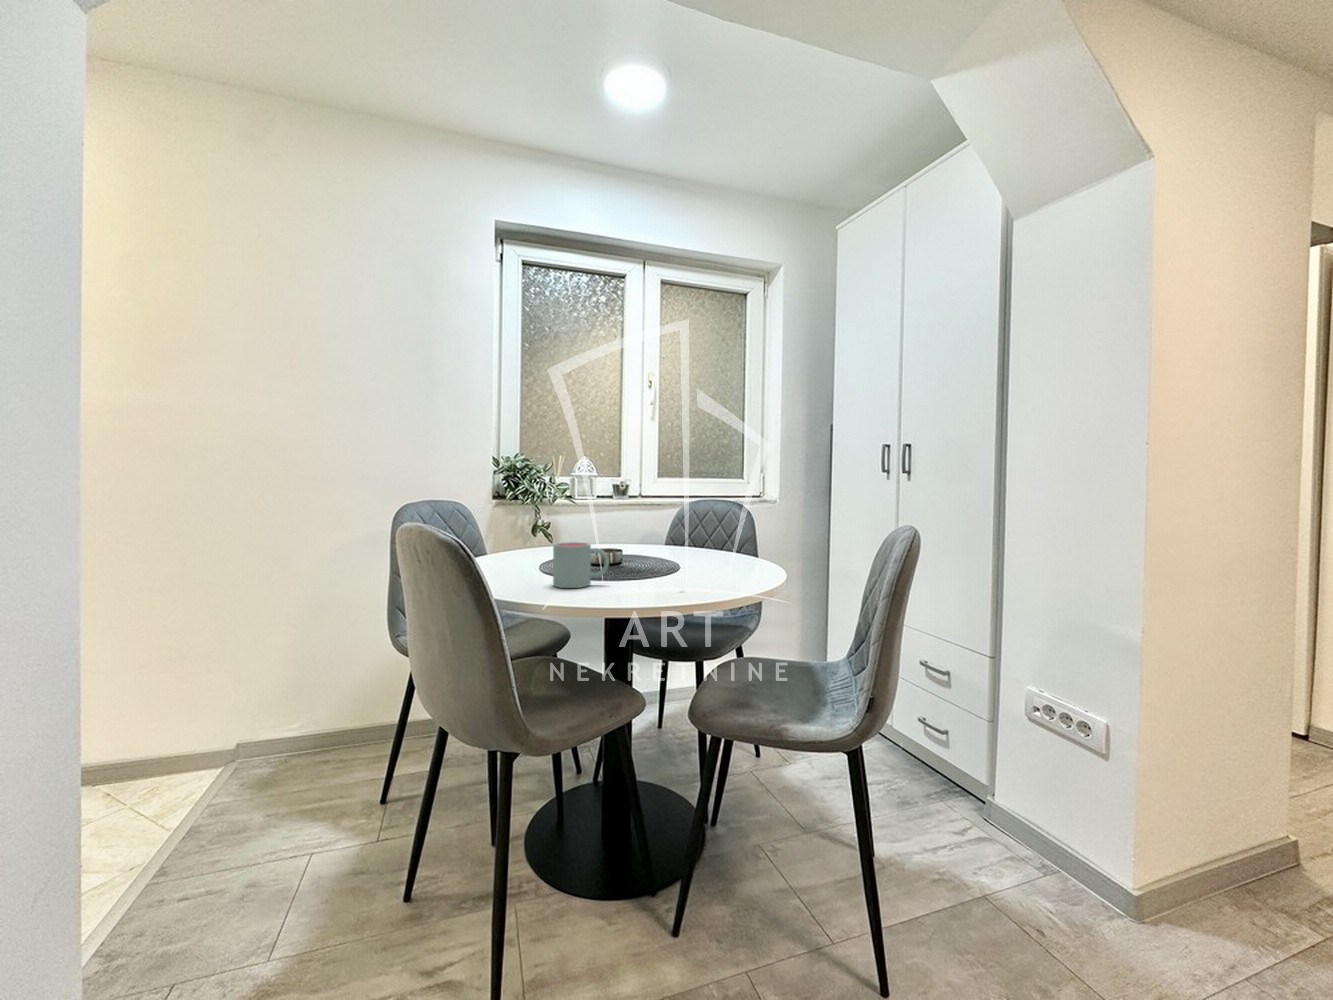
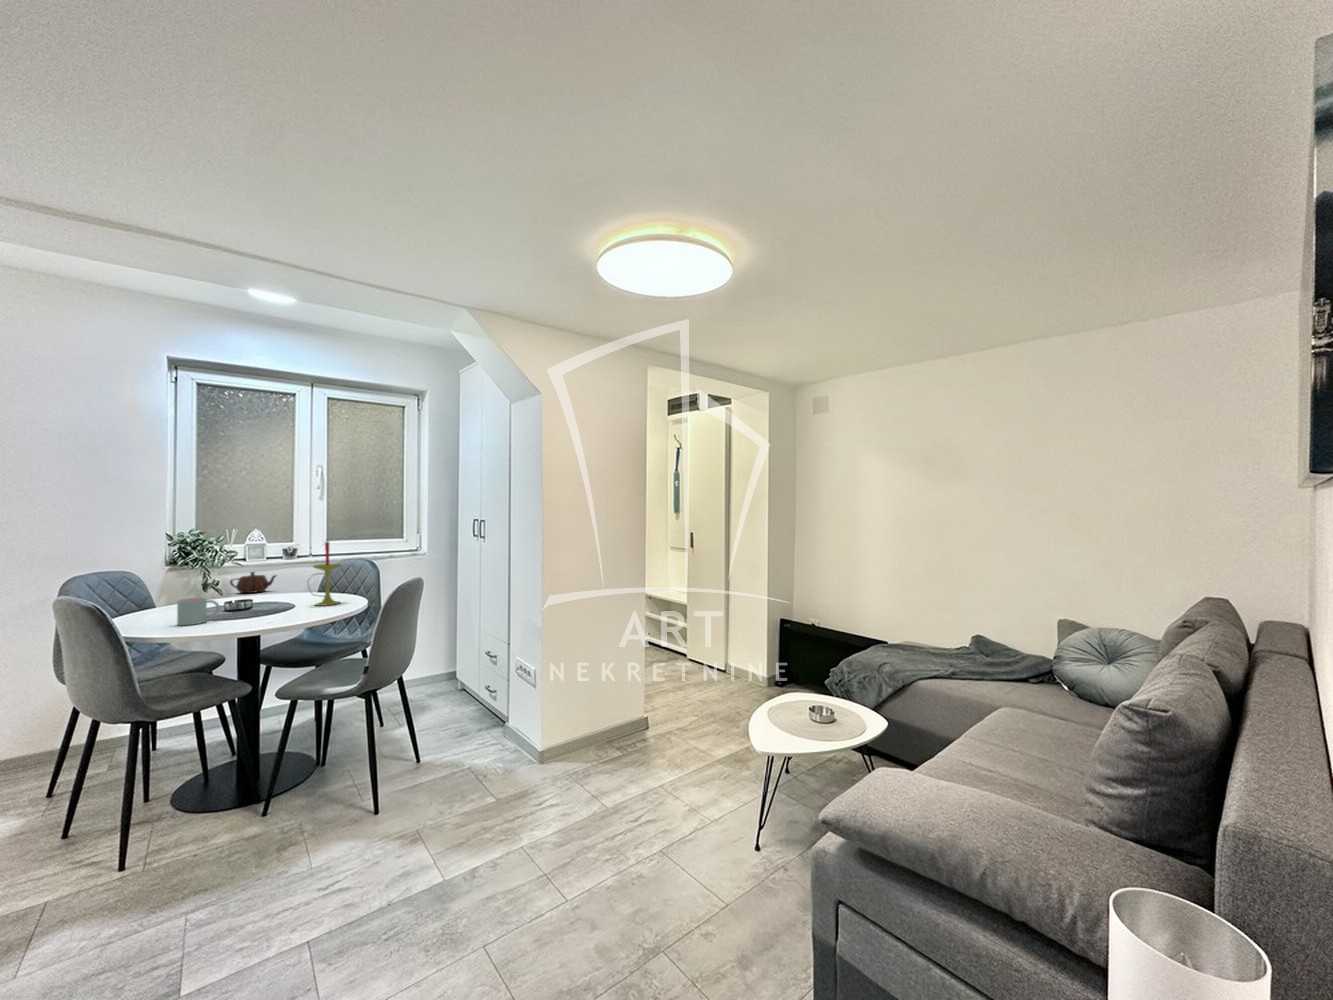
candle: none [703,463,746,569] -> present [307,542,341,606]
teapot: none [558,513,613,540] -> present [230,572,276,593]

